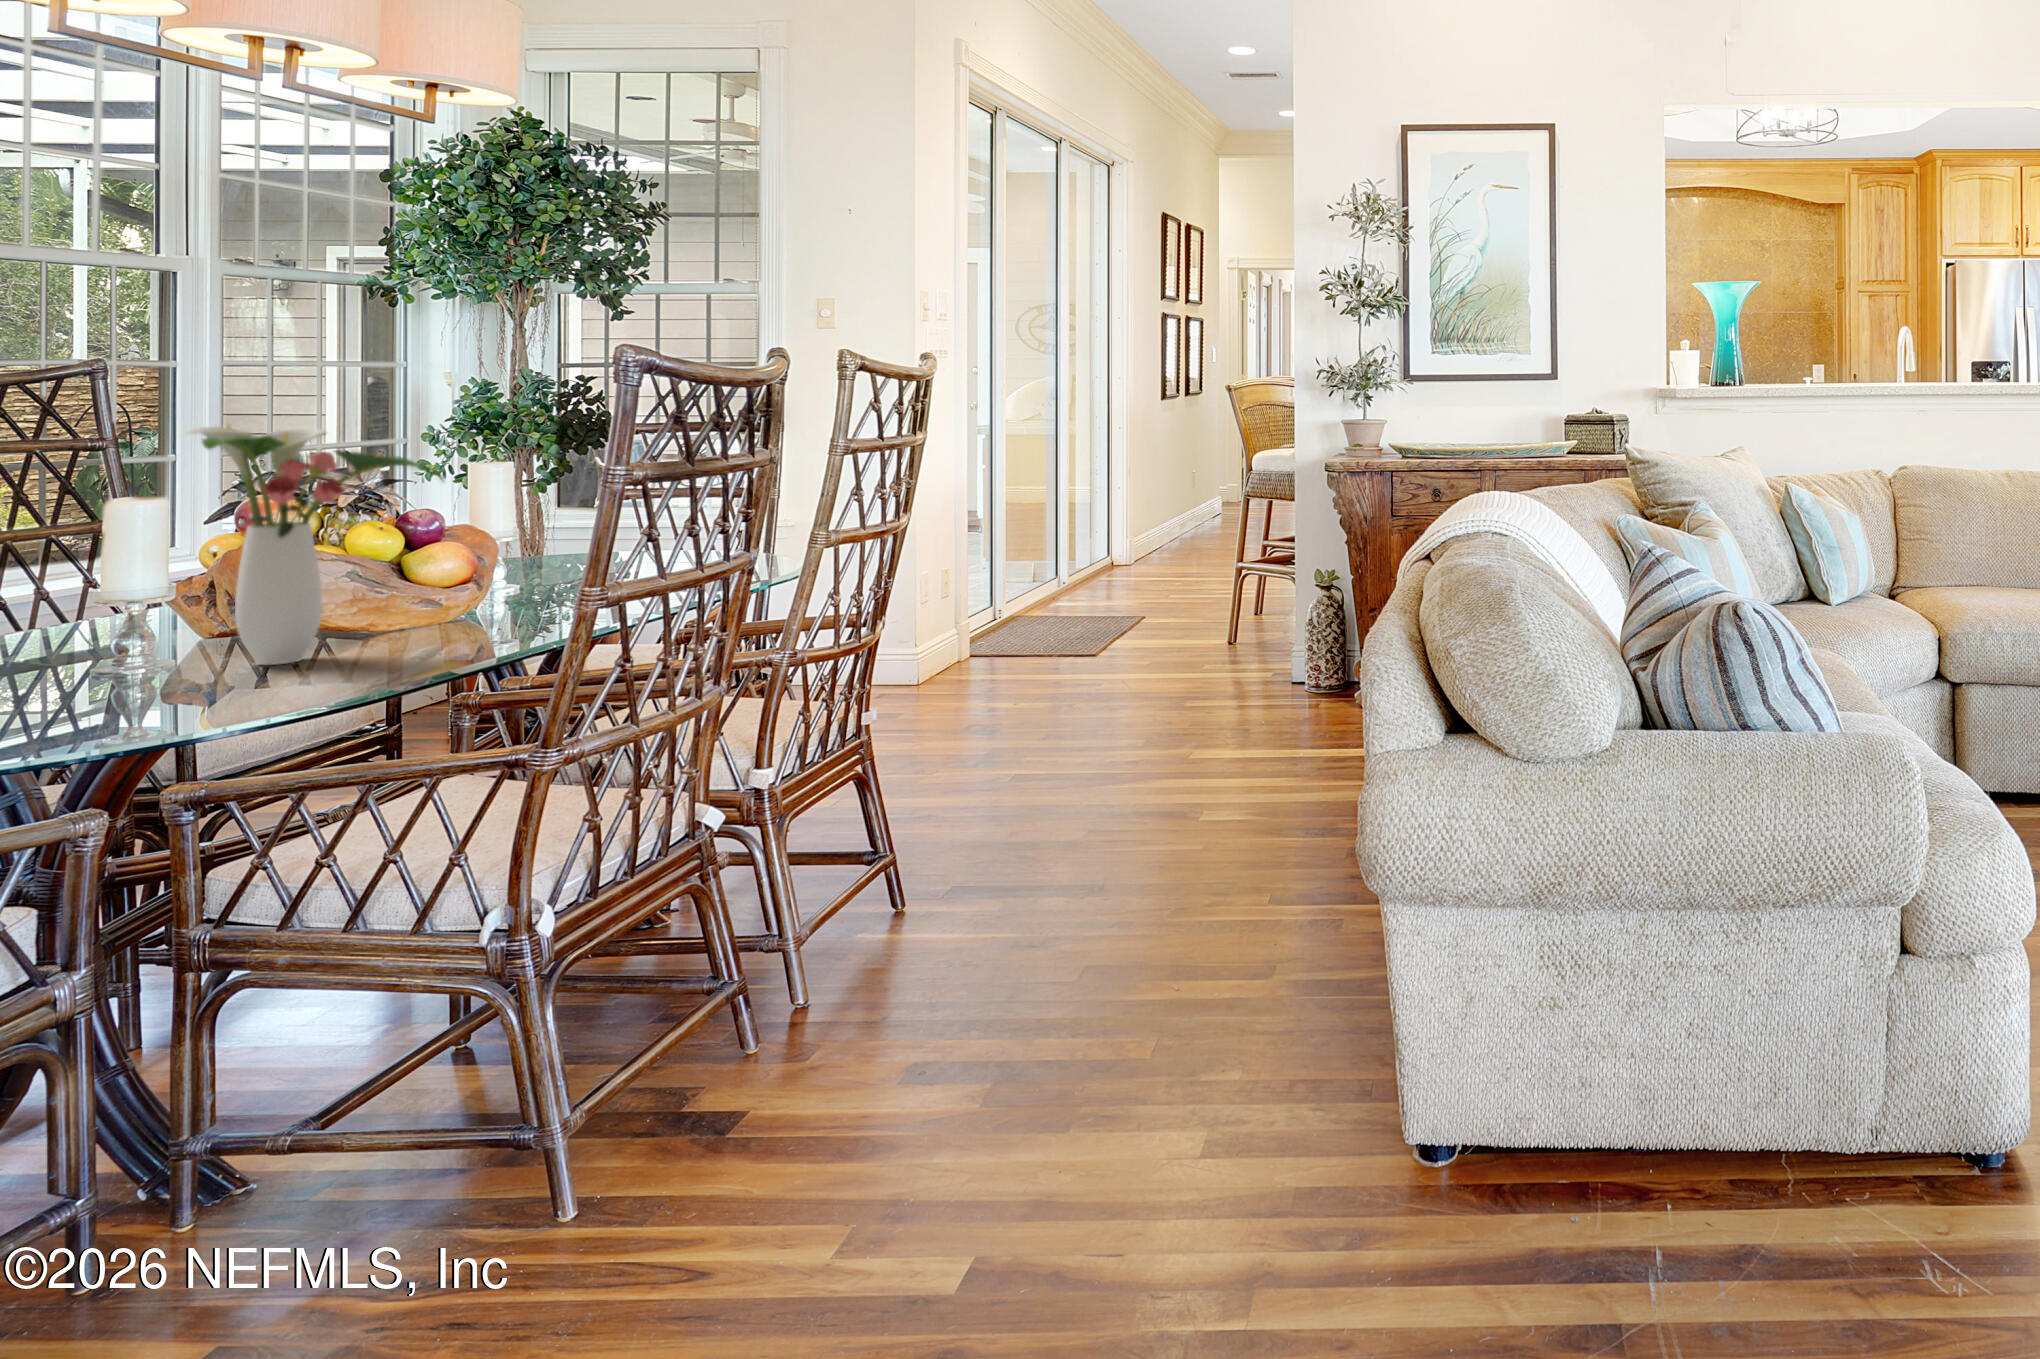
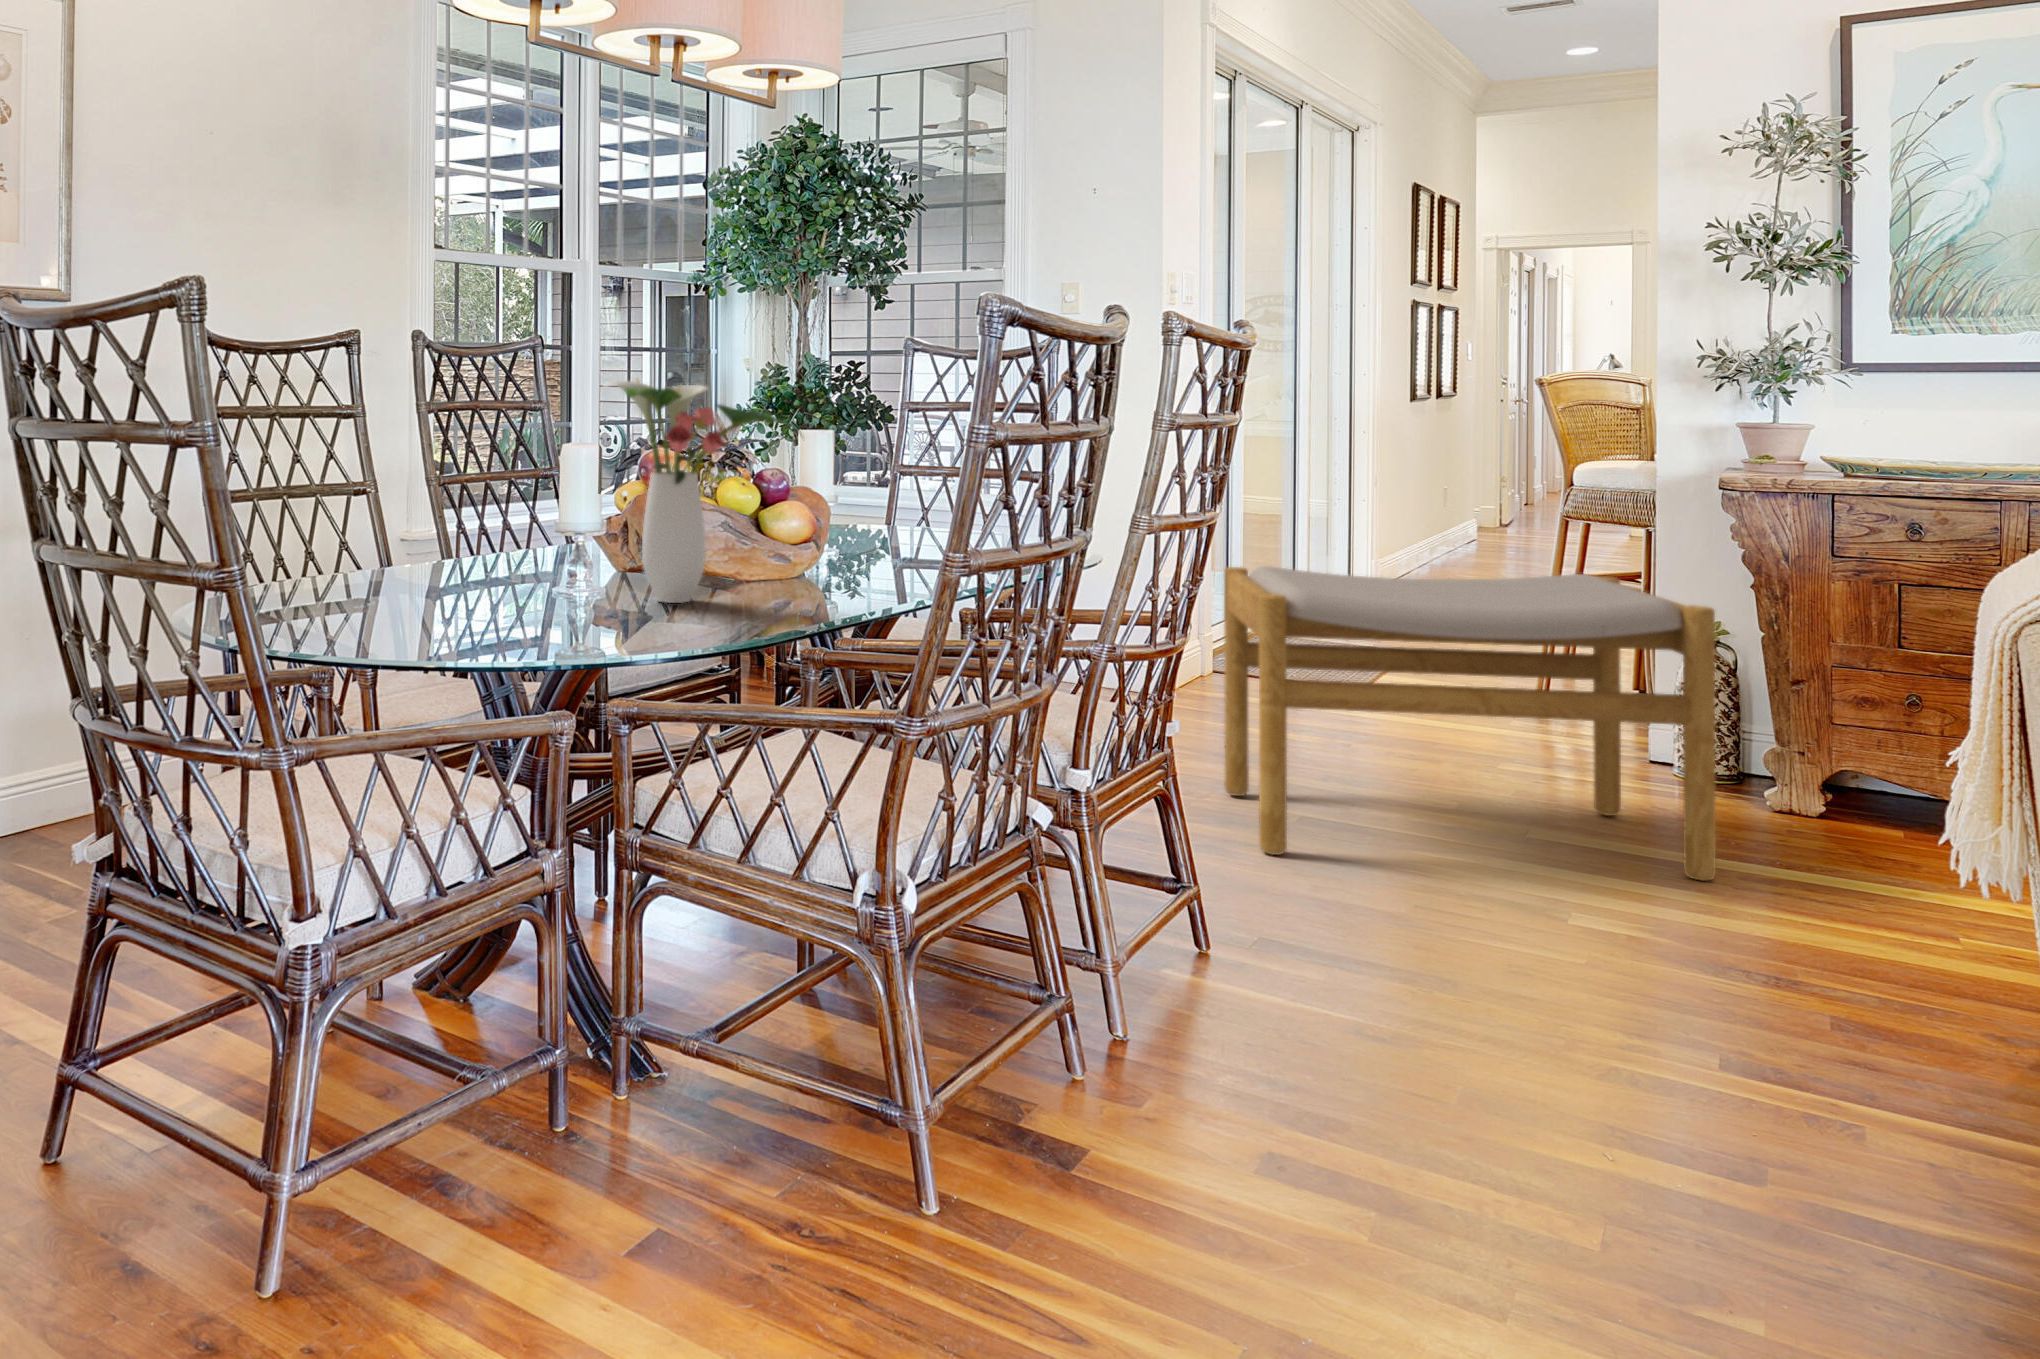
footstool: none [946,545,1309,813] -> present [1224,566,1716,881]

